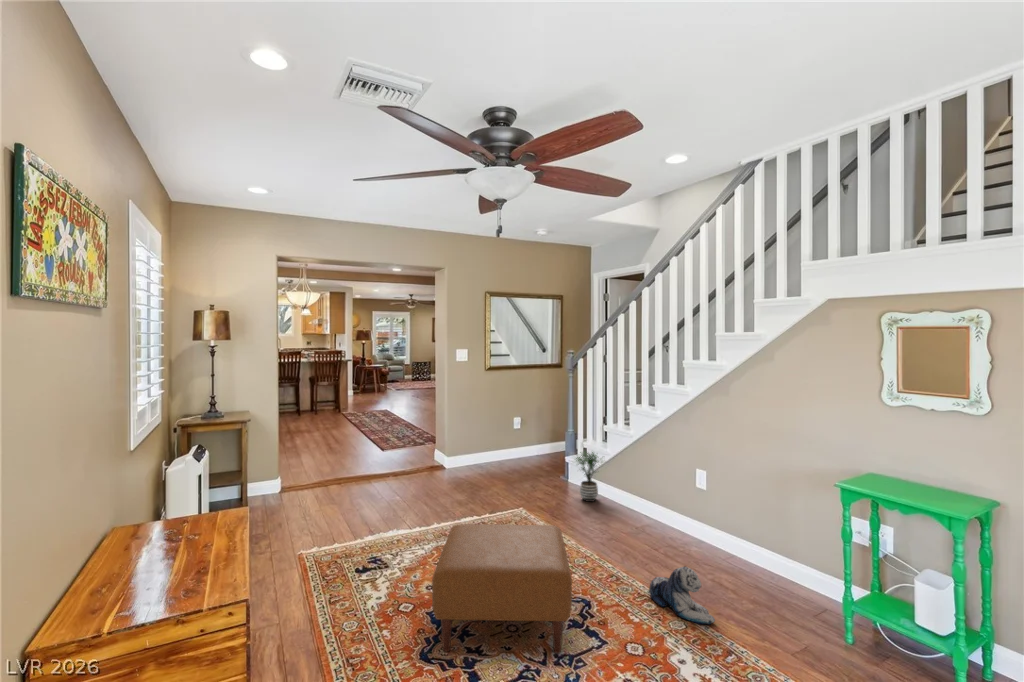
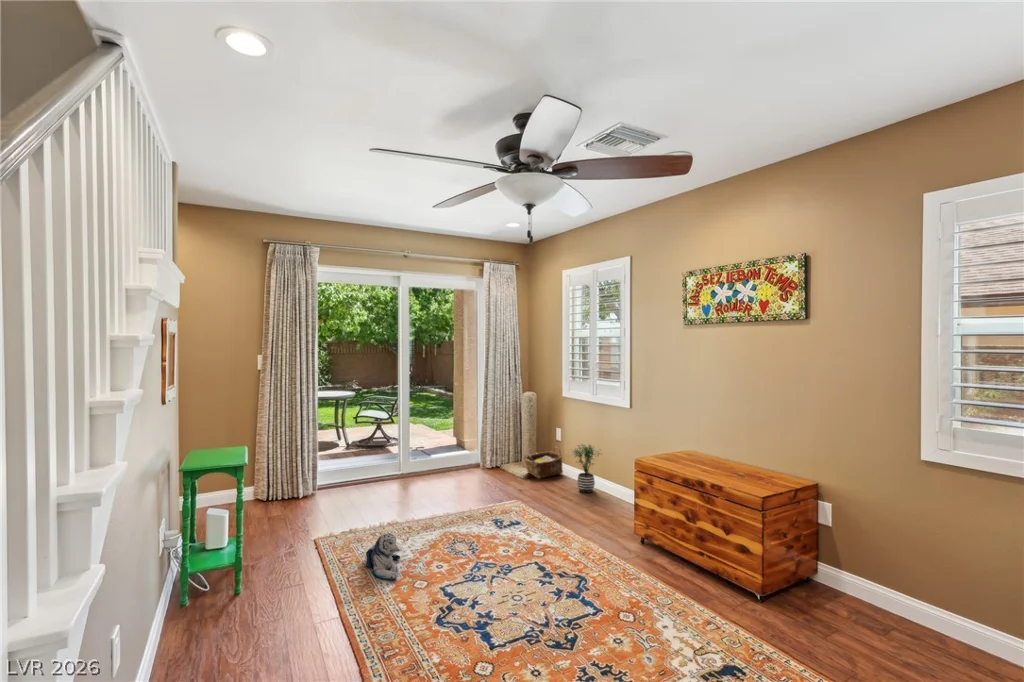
woven basket: none [526,453,565,486] -> present [525,447,563,478]
ottoman: present [432,524,572,654] -> none [445,509,570,619]
plush toy: present [649,566,715,625] -> present [366,533,400,580]

